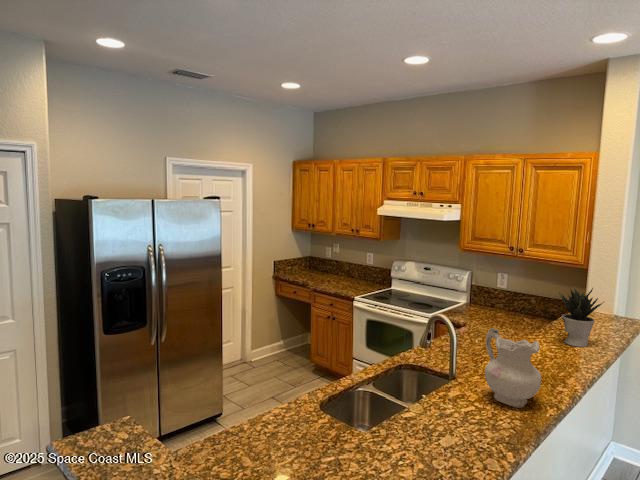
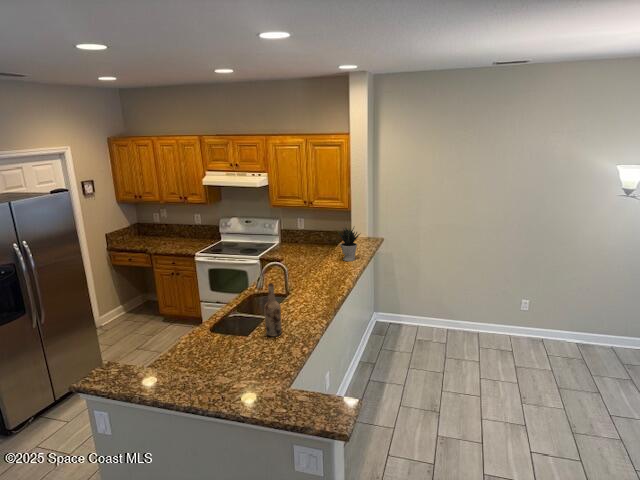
ceramic pitcher: present [485,328,541,408] -> none [304,261,334,300]
wine bottle: none [384,352,418,459] -> present [264,283,282,336]

